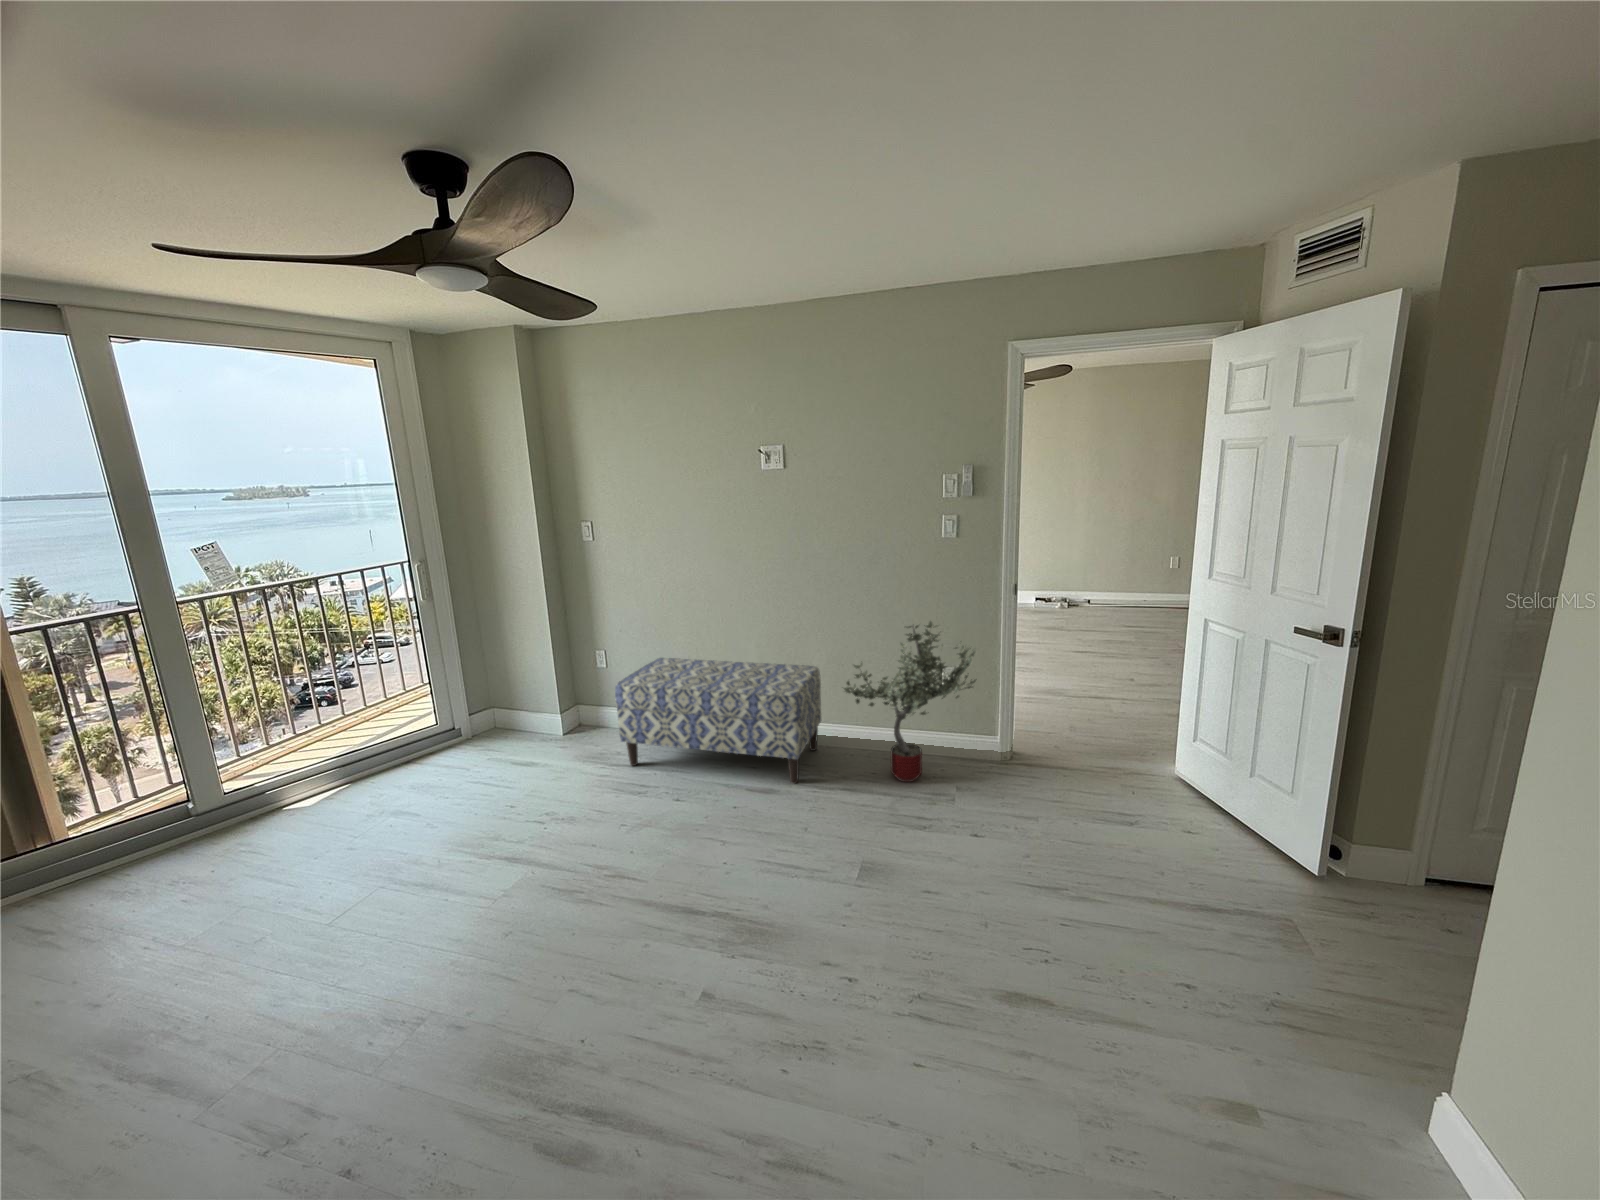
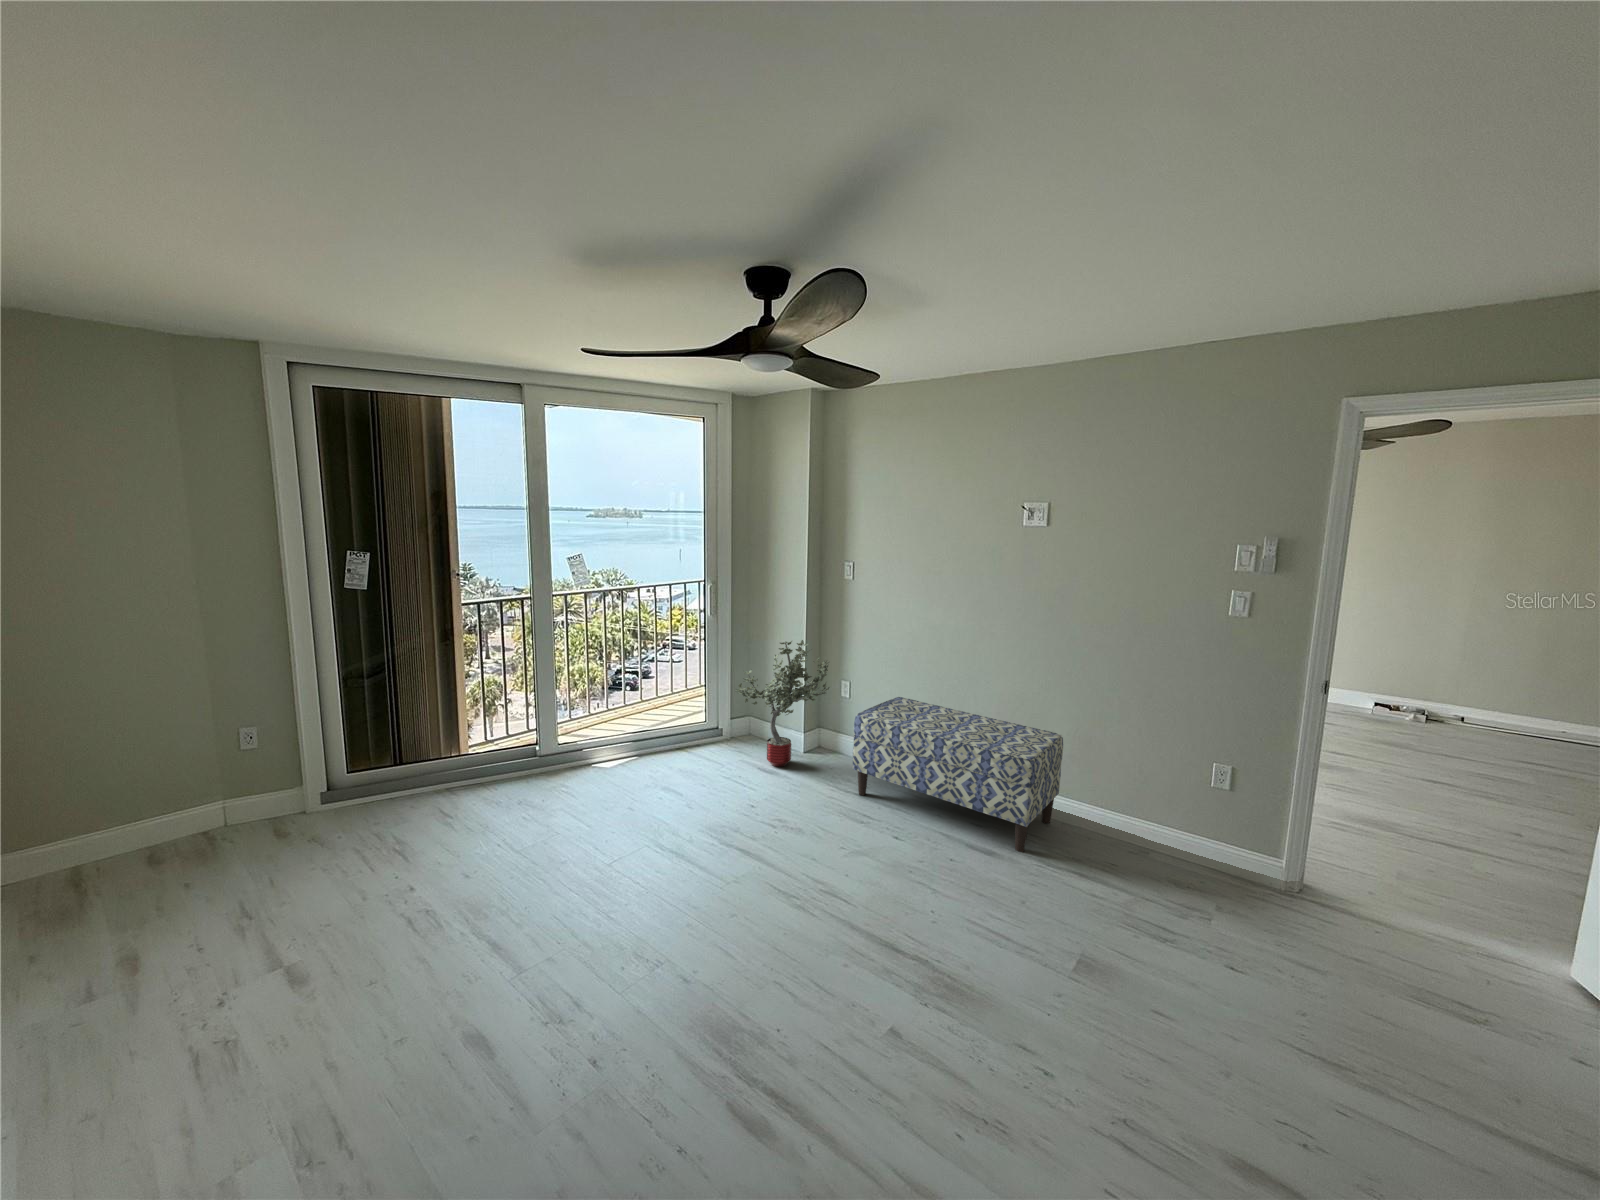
potted tree: present [844,621,976,782] -> present [736,640,829,767]

